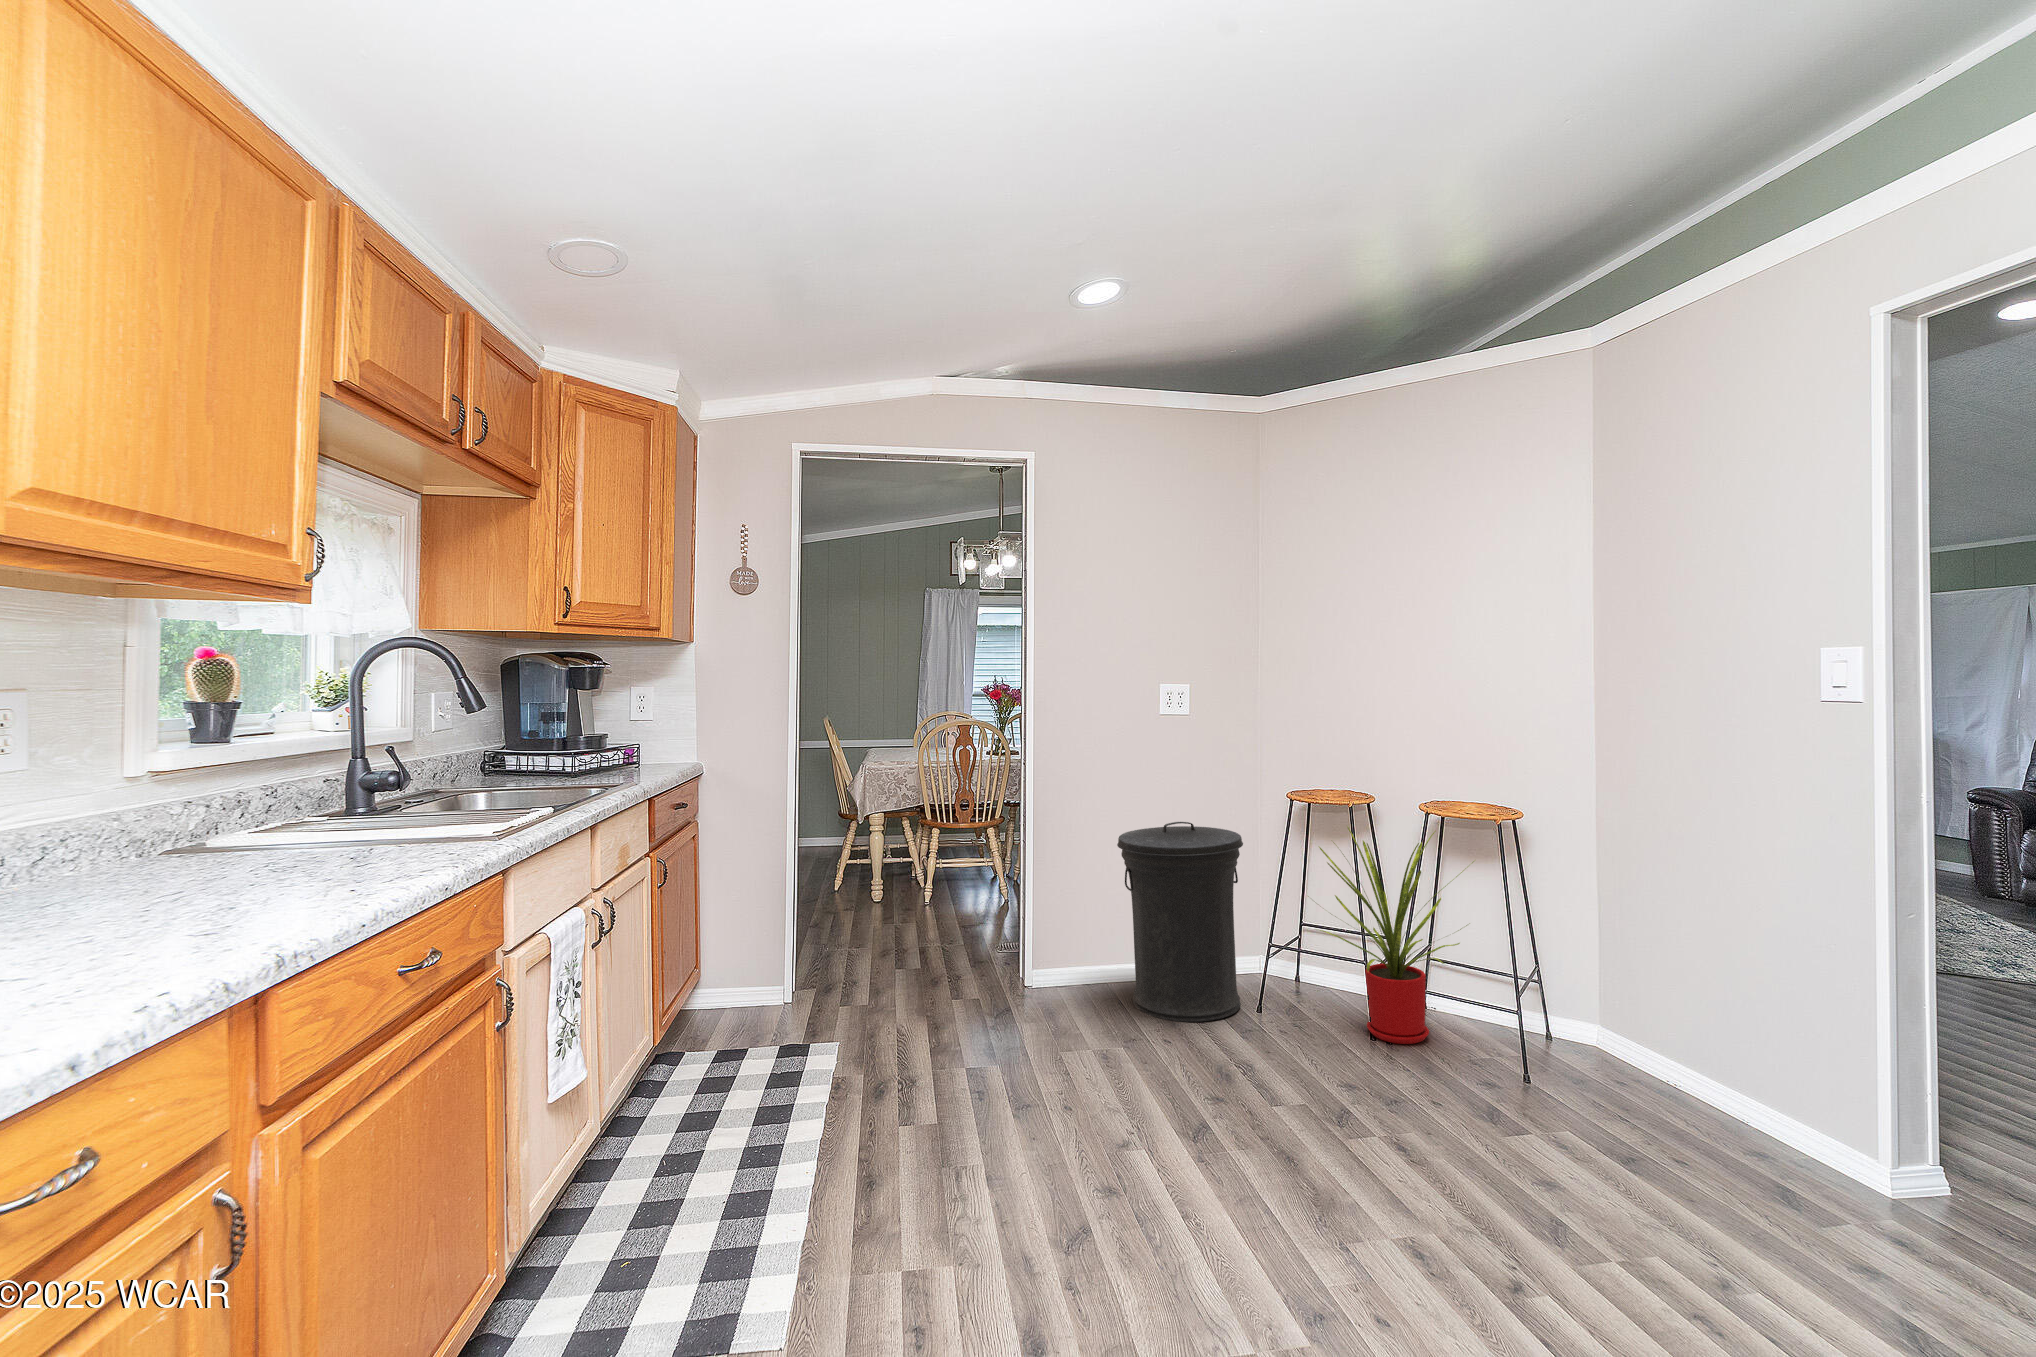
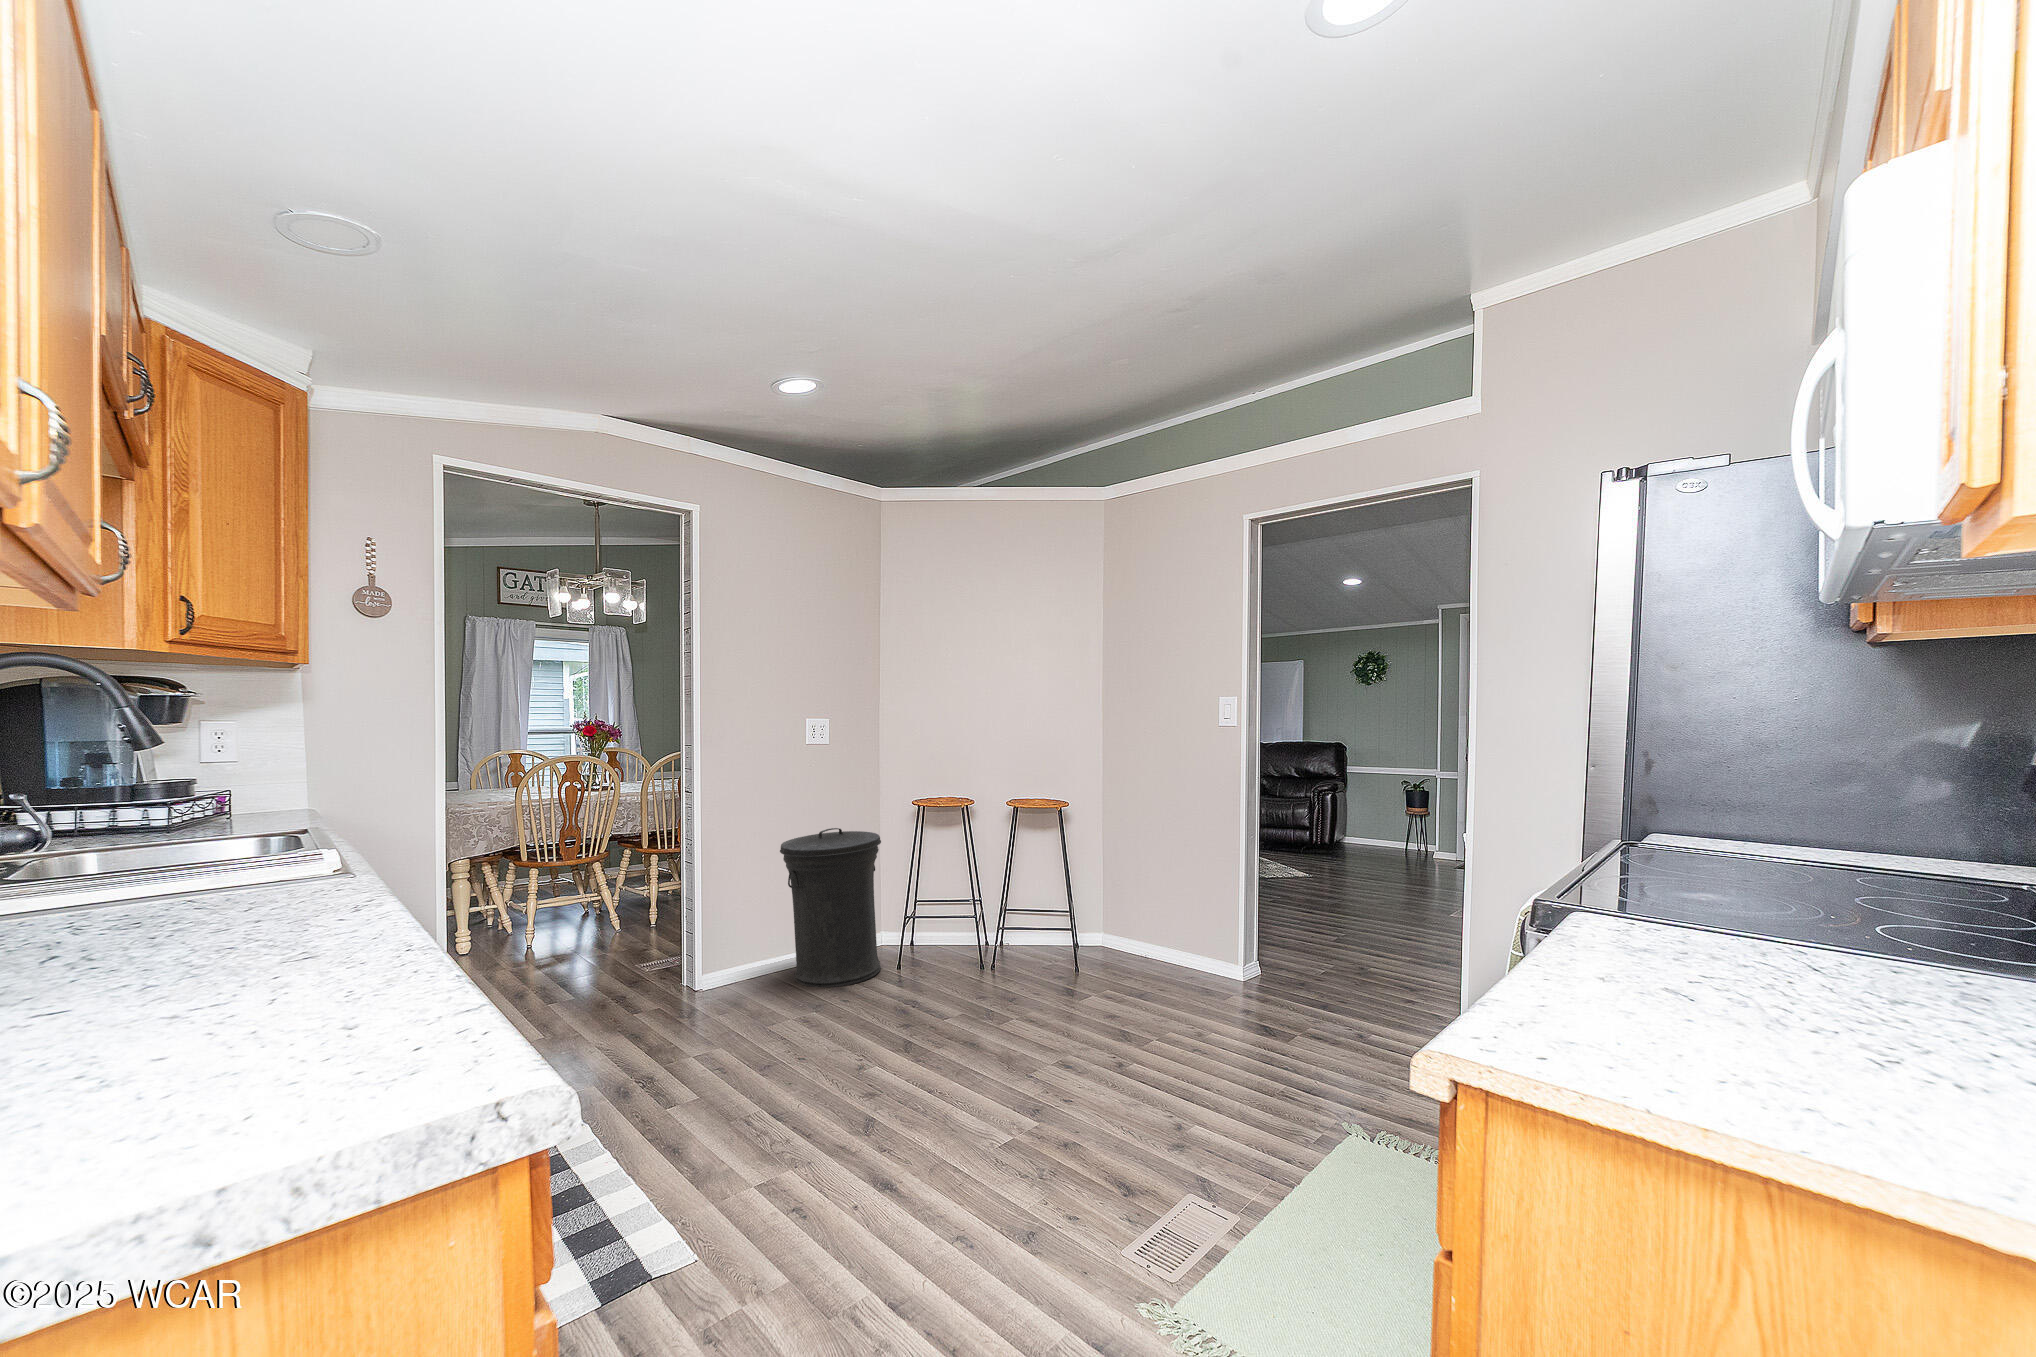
house plant: present [1308,827,1474,1044] -> none [934,814,1040,966]

